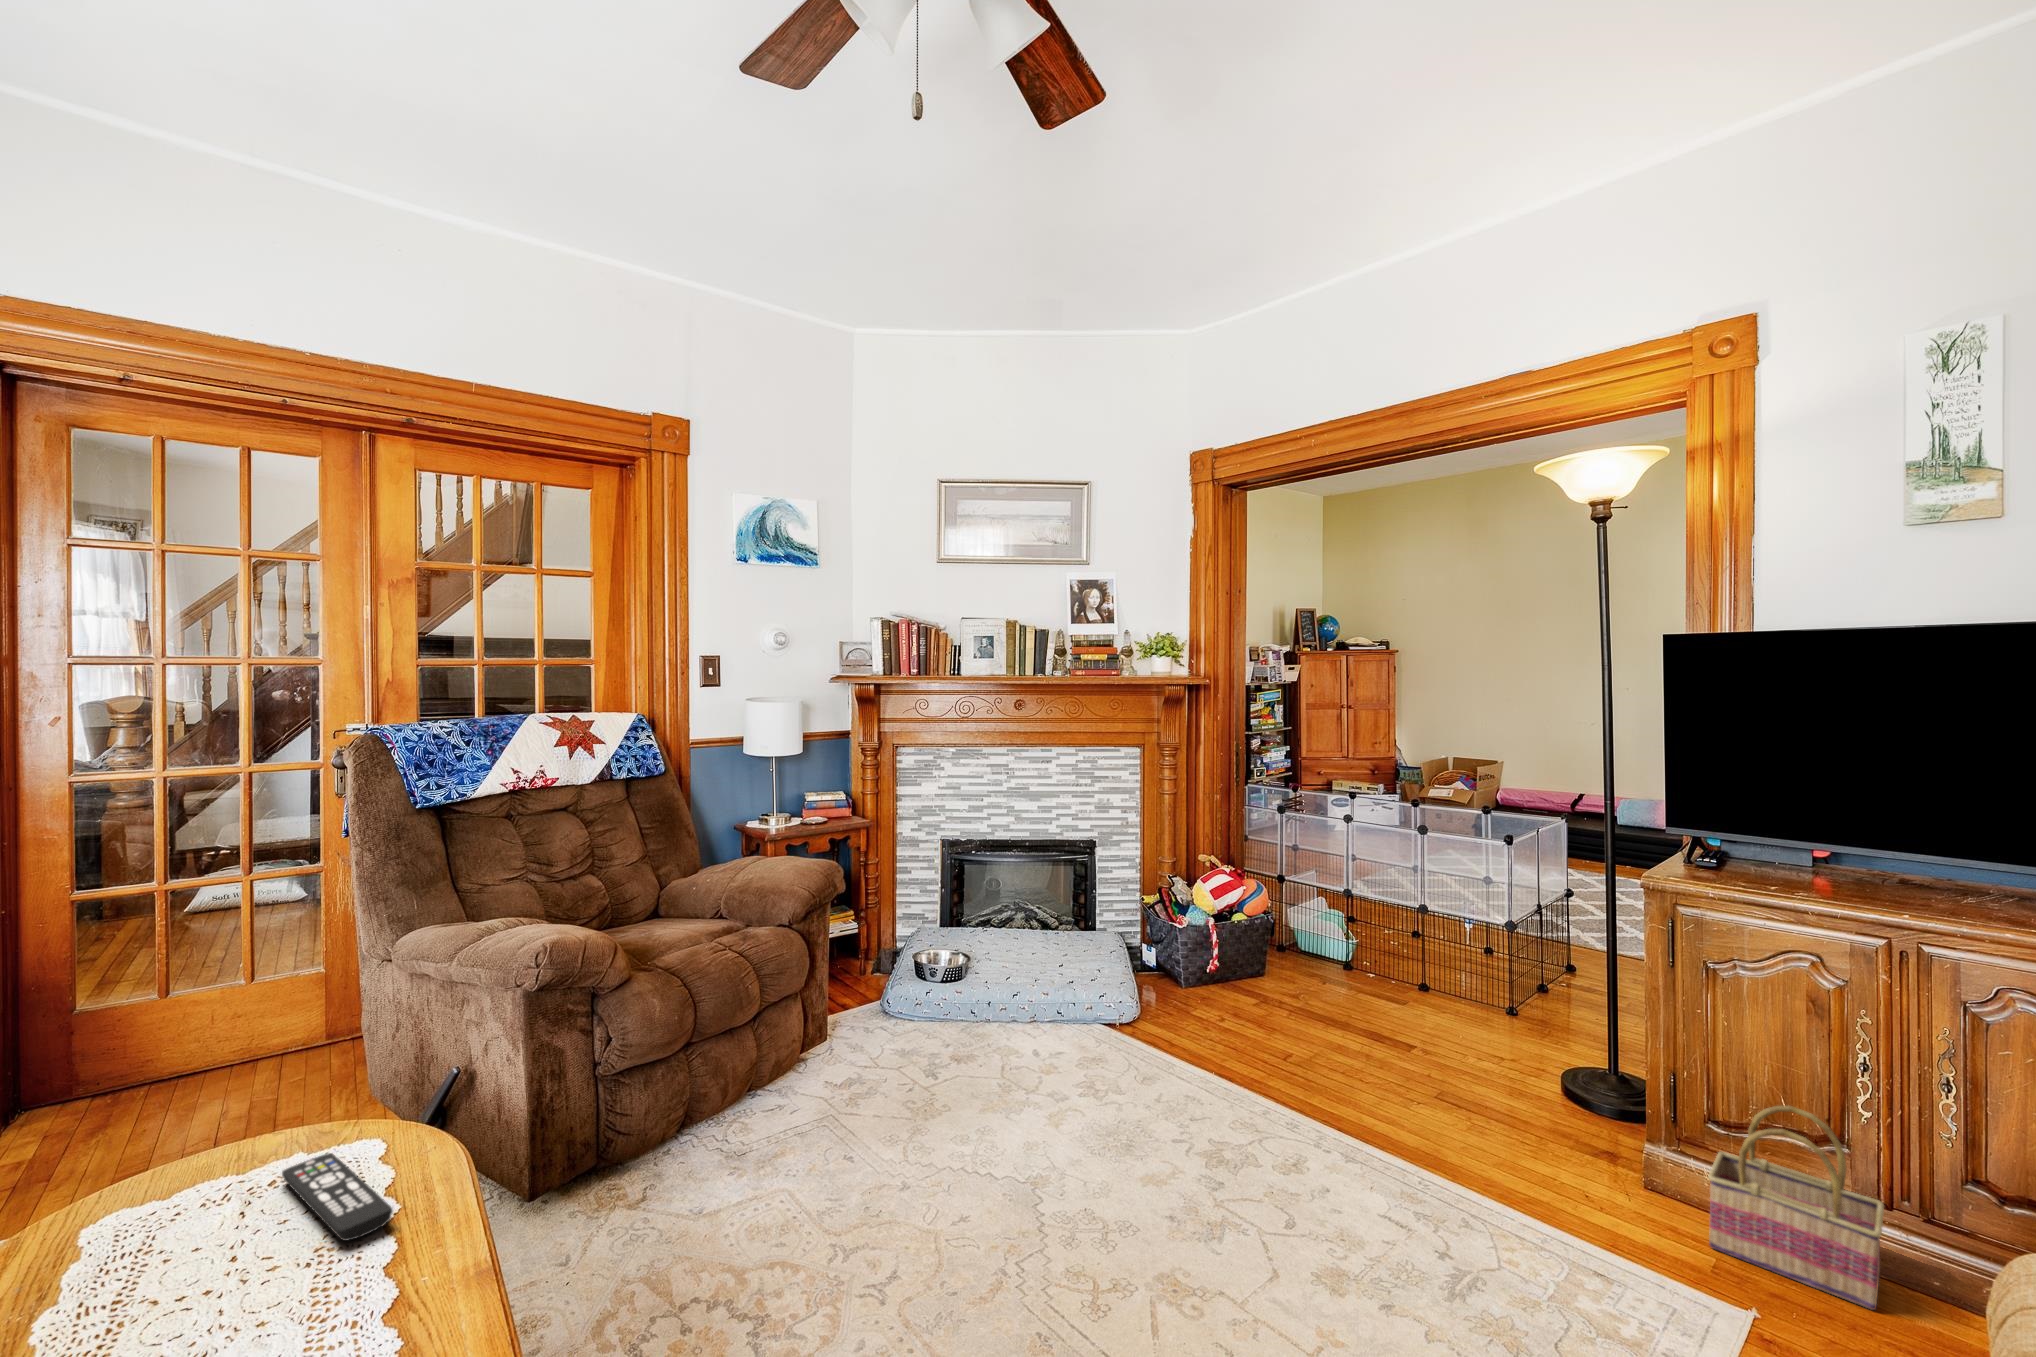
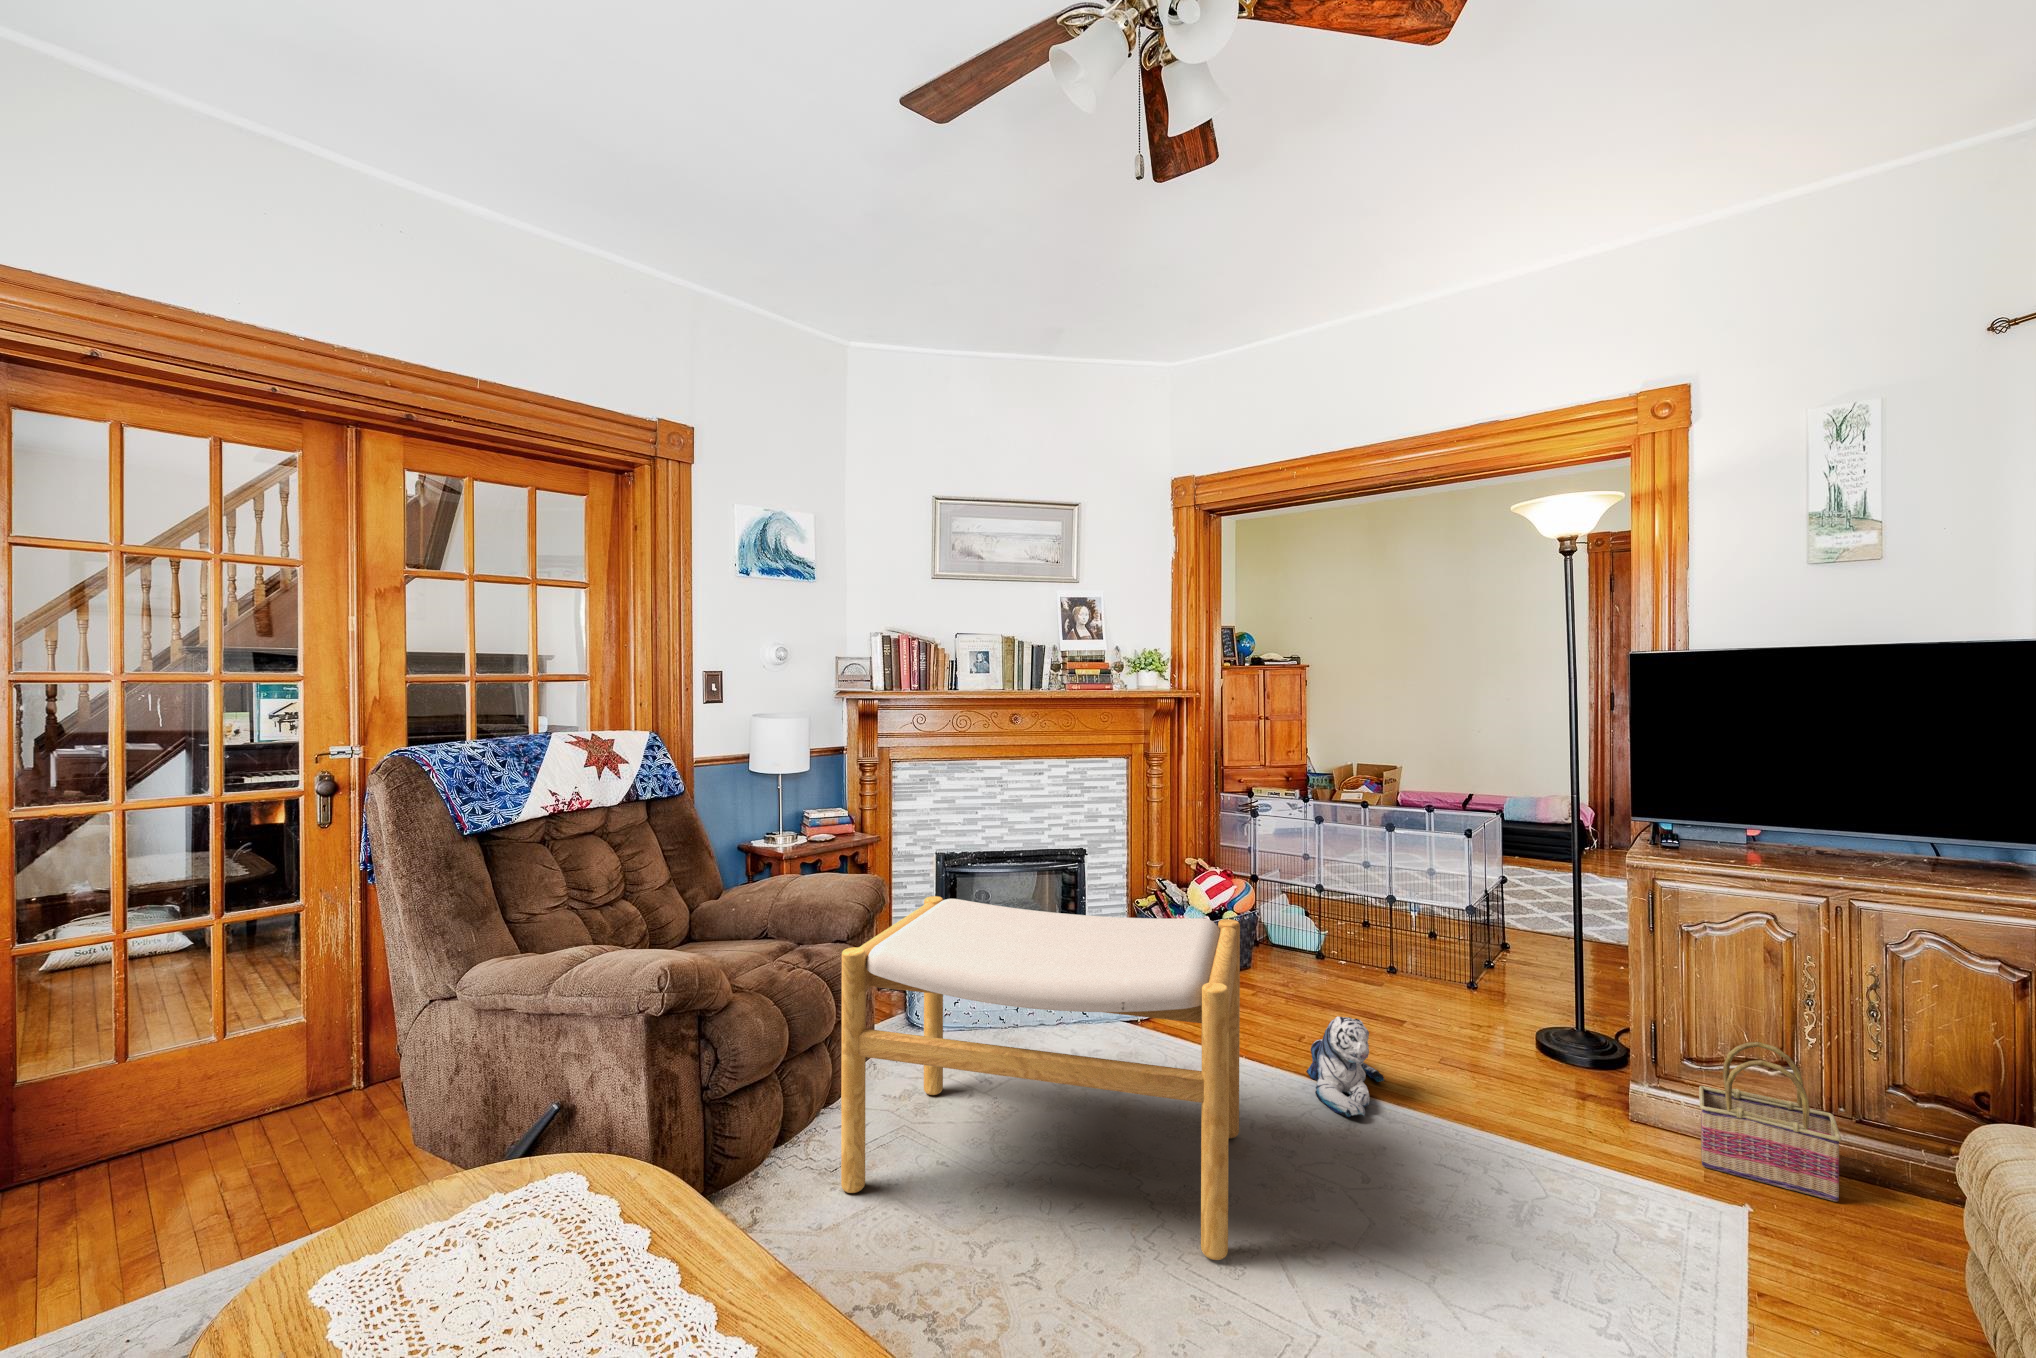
footstool: none [736,886,1169,1294] -> present [841,896,1240,1260]
plush toy: none [1274,1037,1358,1149] -> present [1306,1016,1384,1117]
remote control: present [282,1153,393,1241] -> none [506,1184,658,1263]

